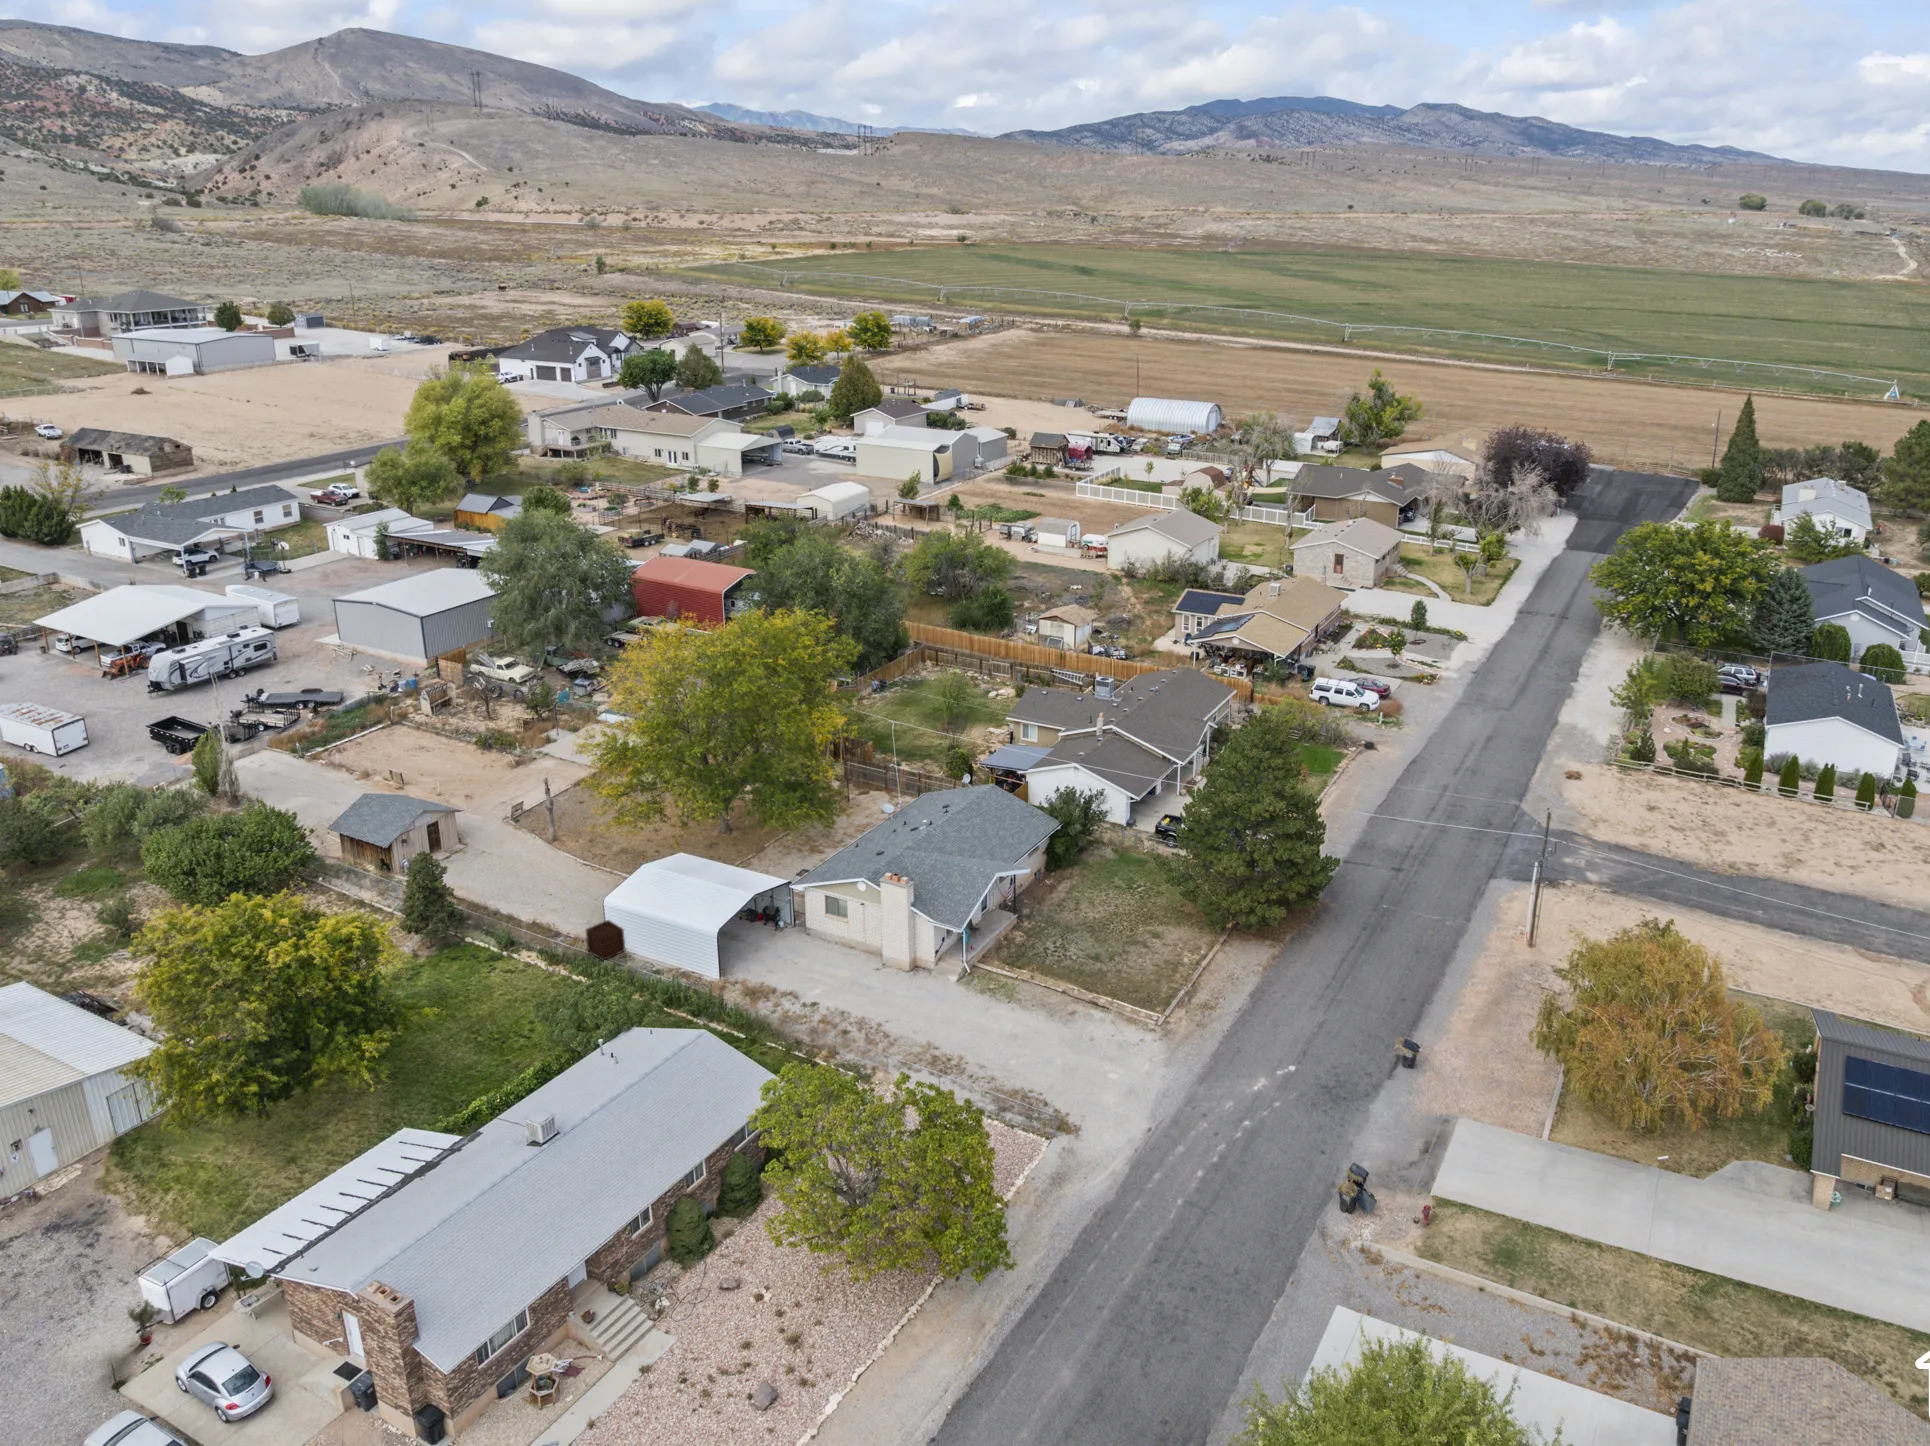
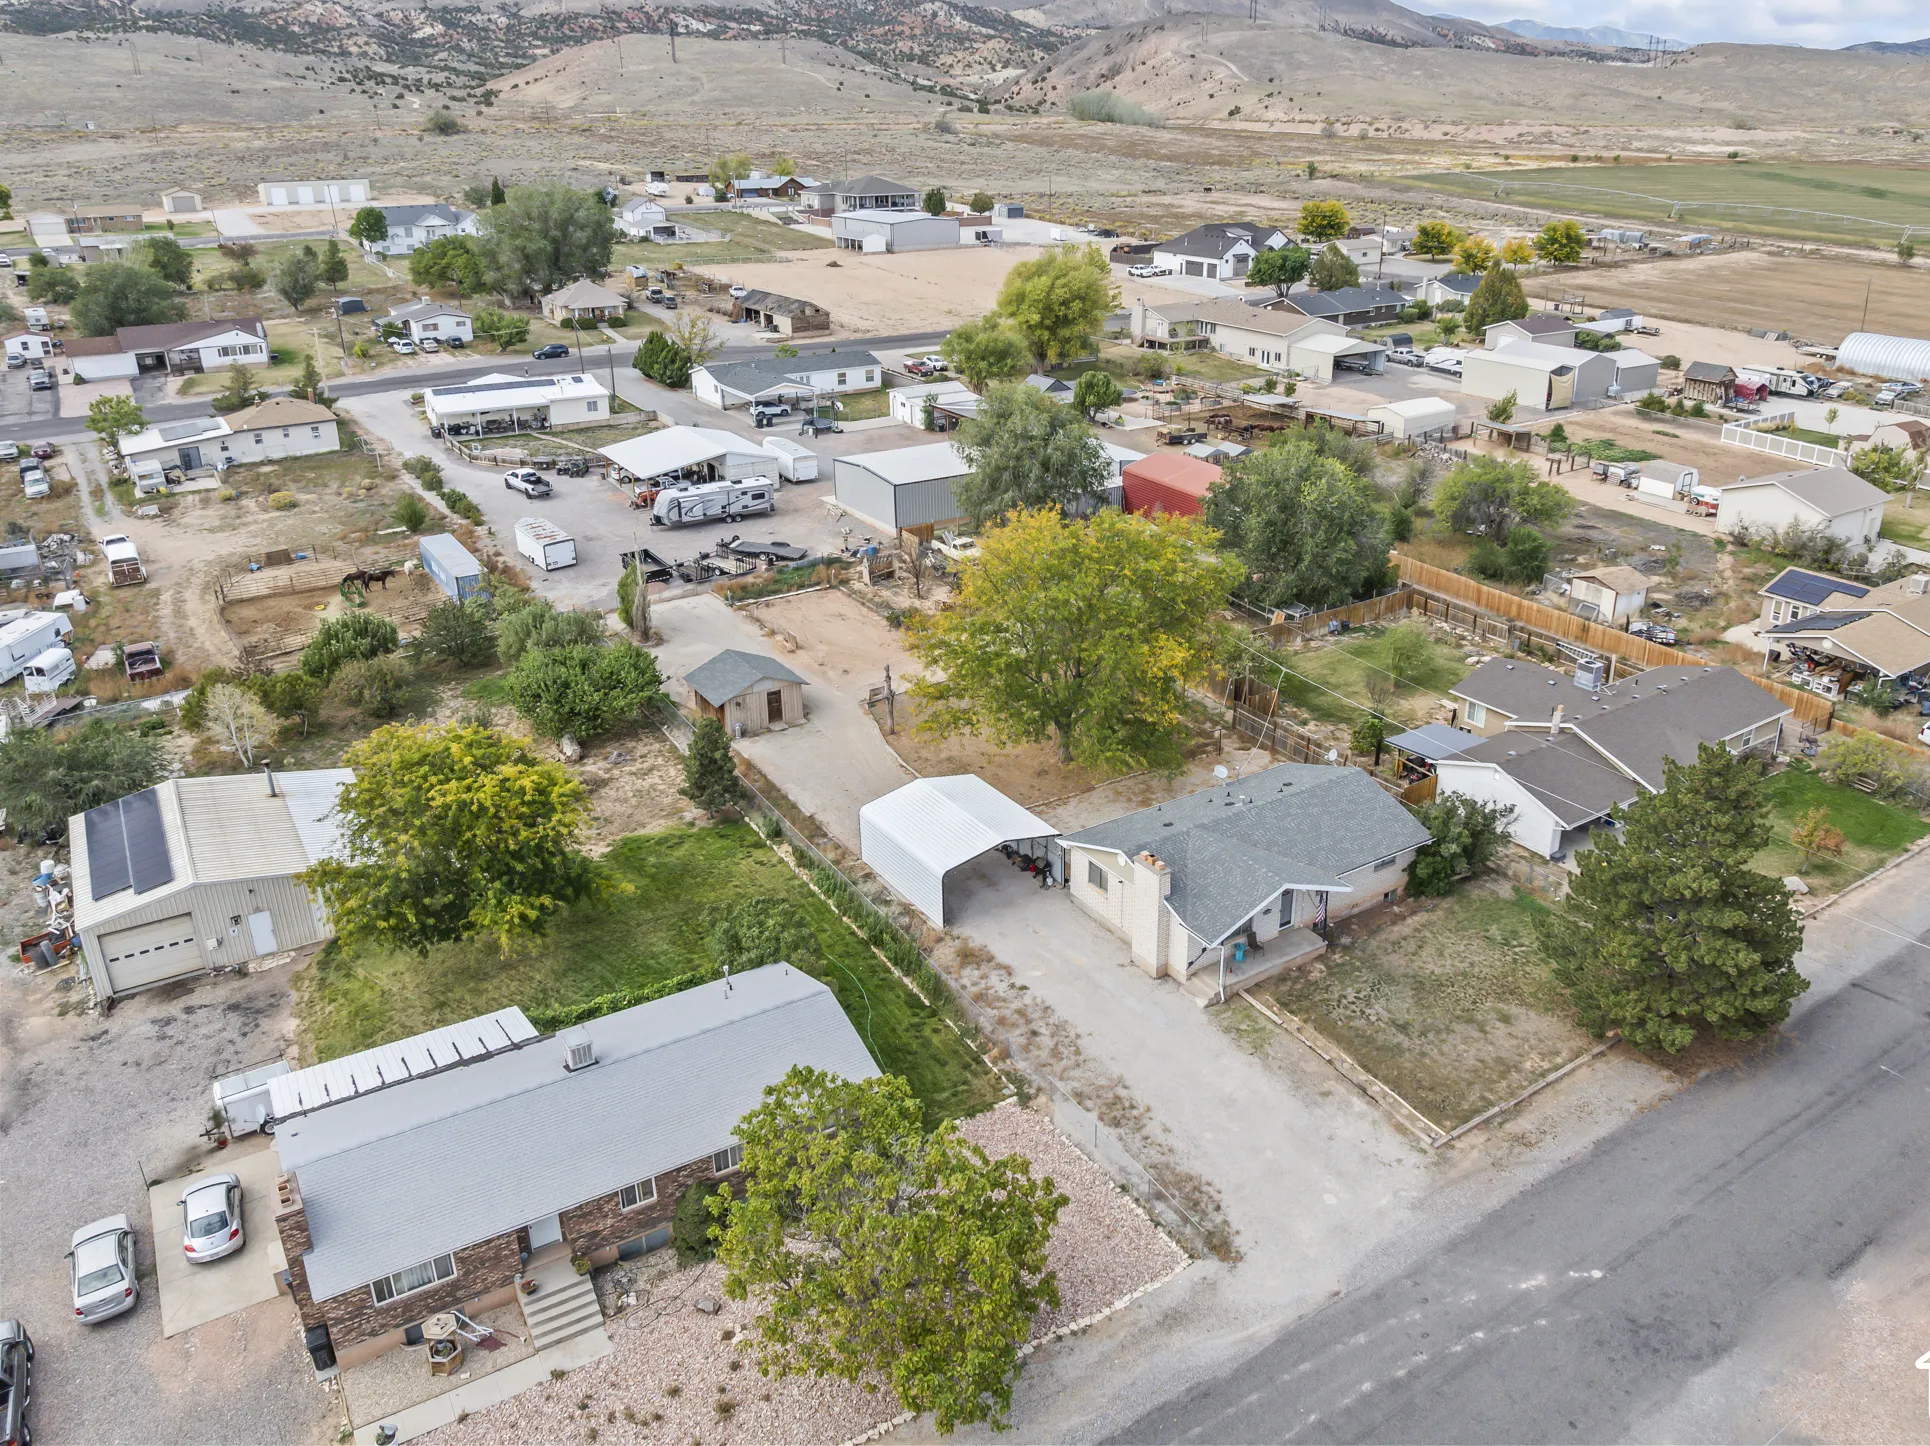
wooden crate: present [586,920,626,960] -> none [837,831,874,875]

